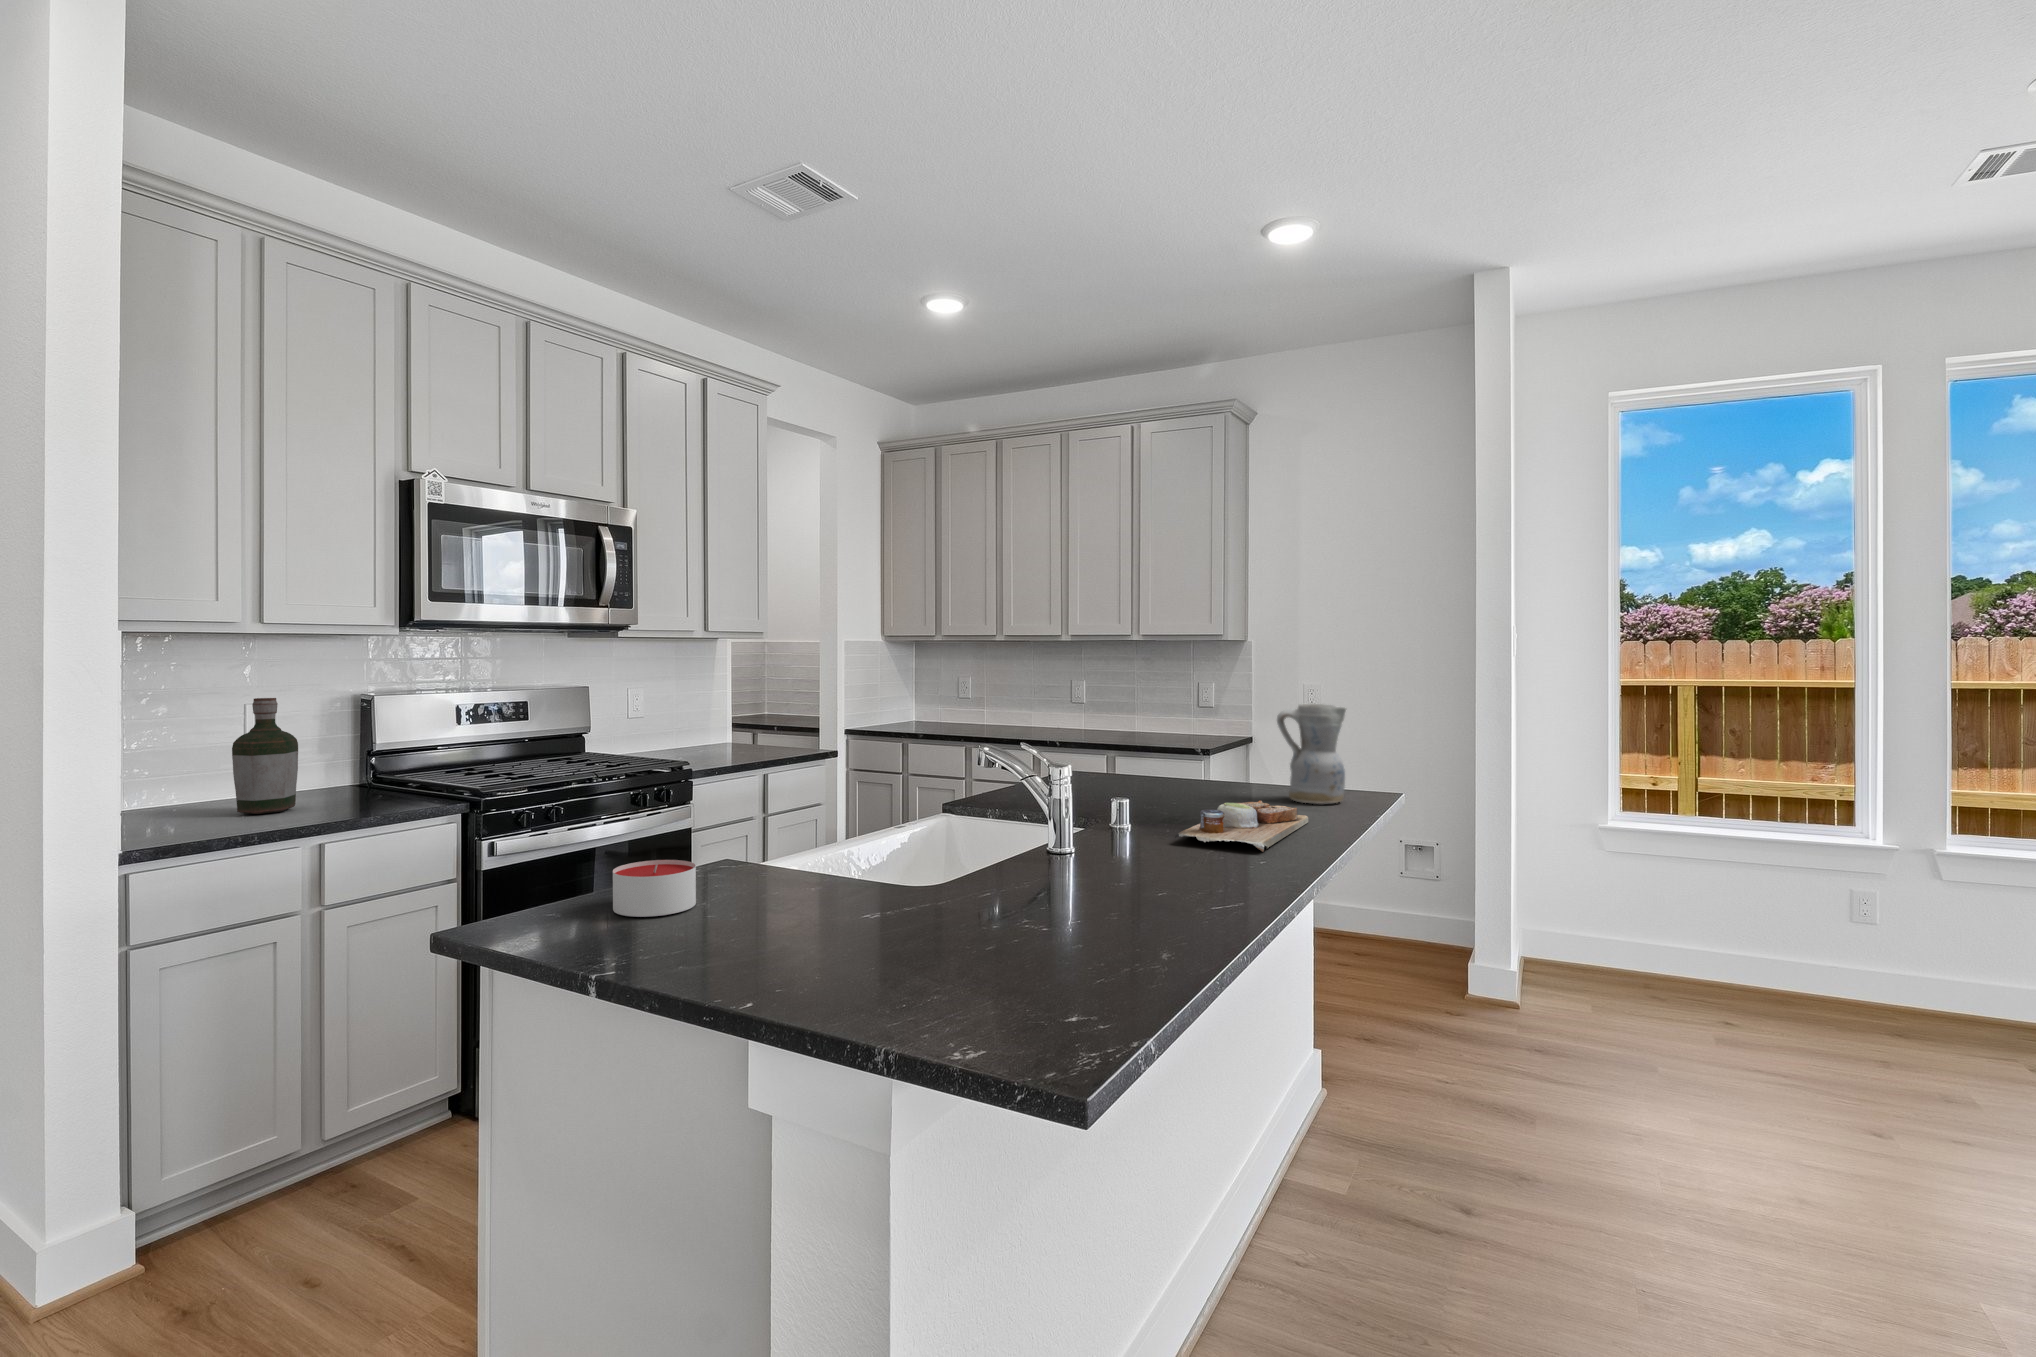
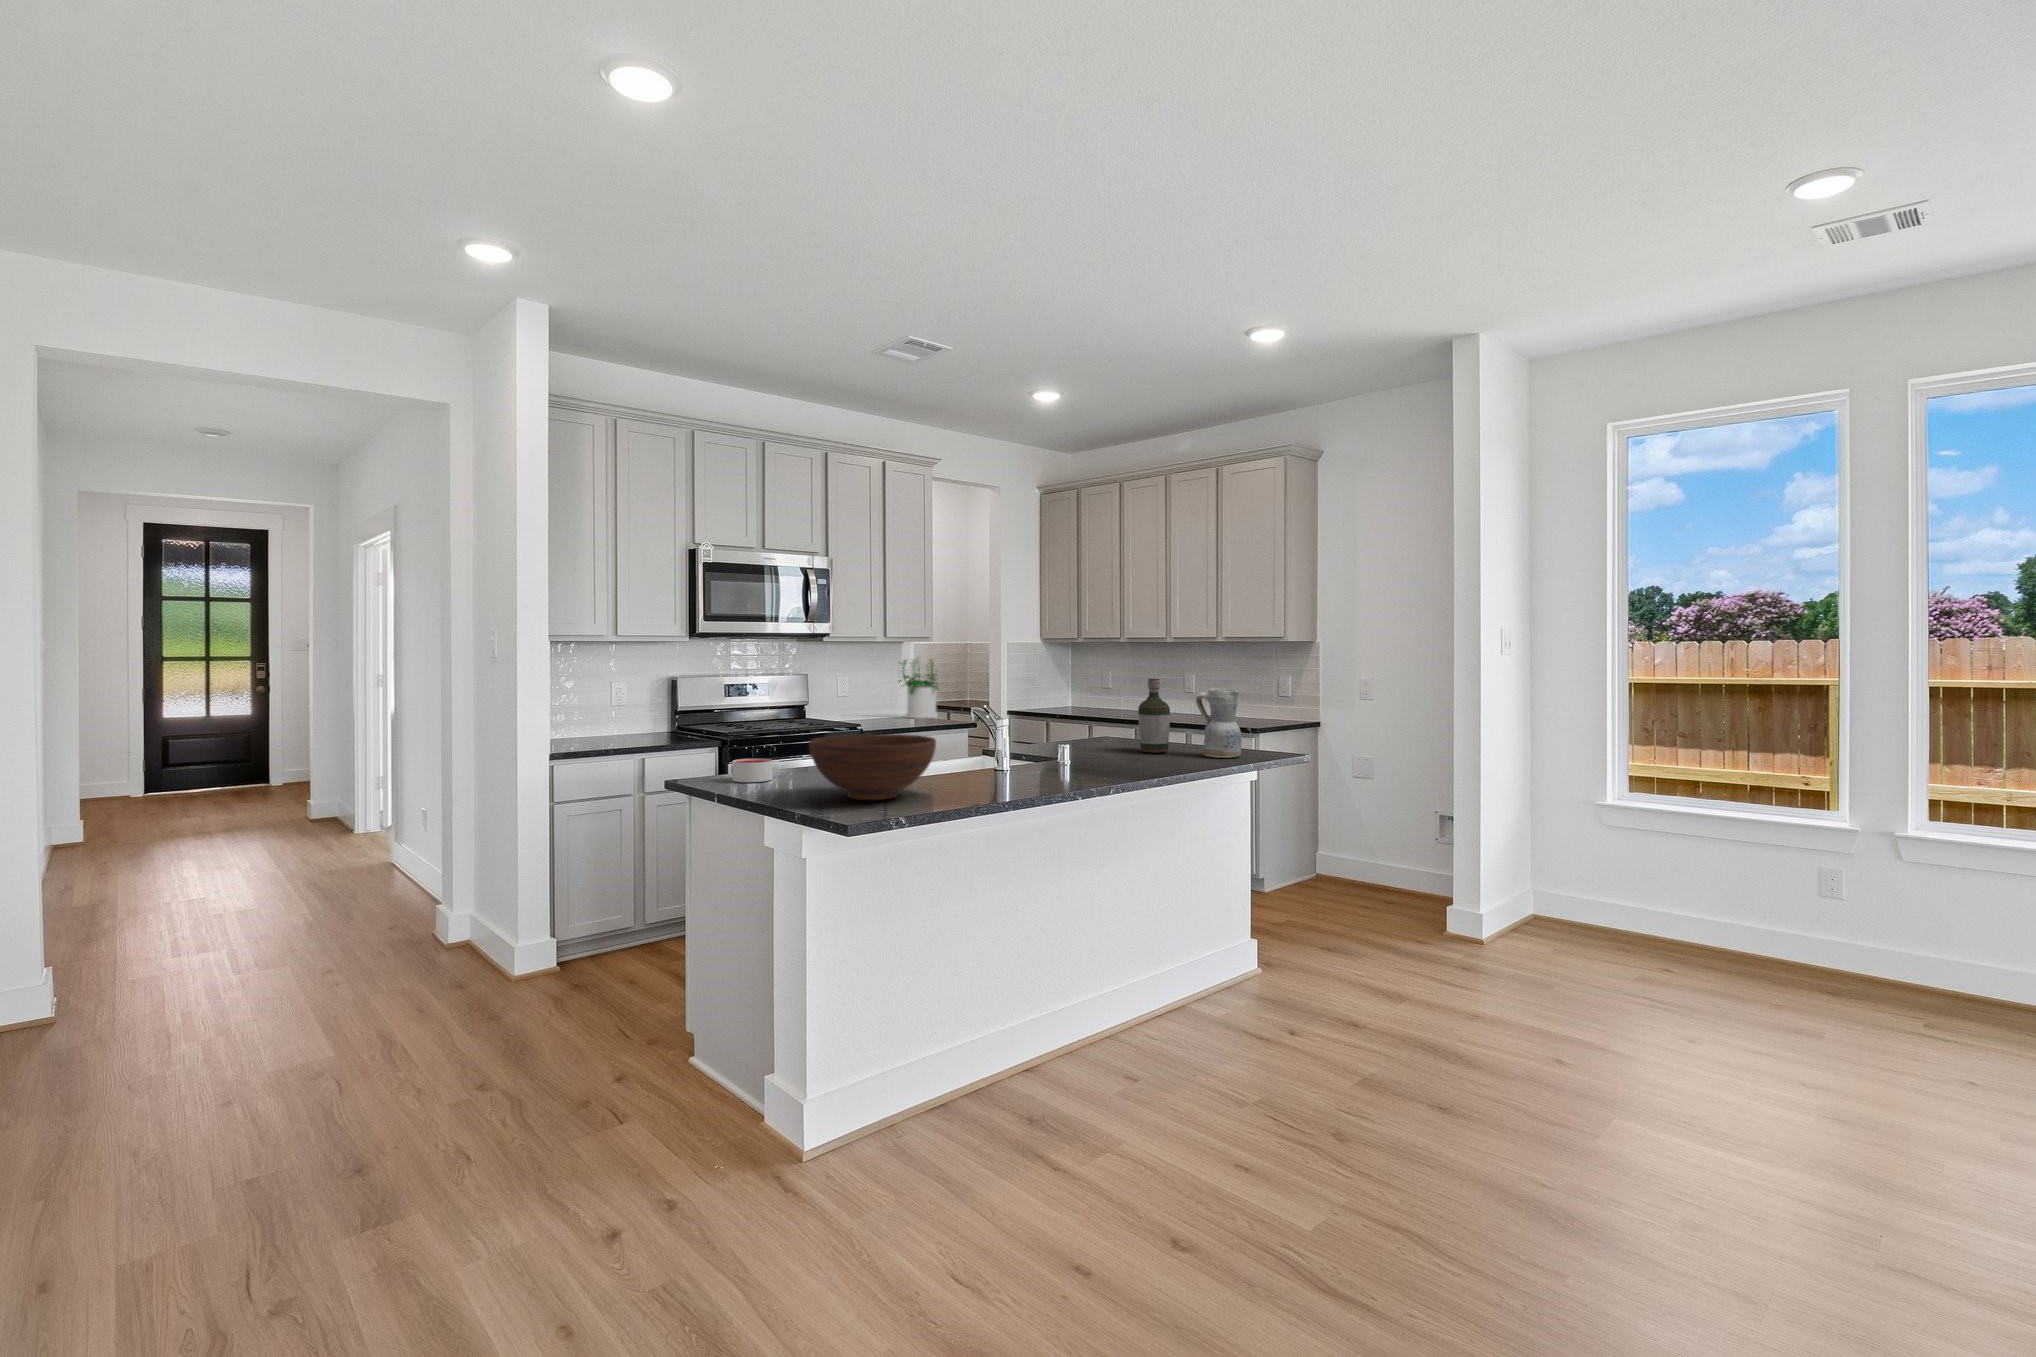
potted plant: none [709,660,777,748] -> present [899,658,938,719]
bottle: present [232,698,298,814] -> present [1138,679,1170,753]
cutting board: present [1175,801,1308,852] -> none [1067,749,1182,776]
fruit bowl: none [843,807,1101,955] -> present [809,734,936,800]

